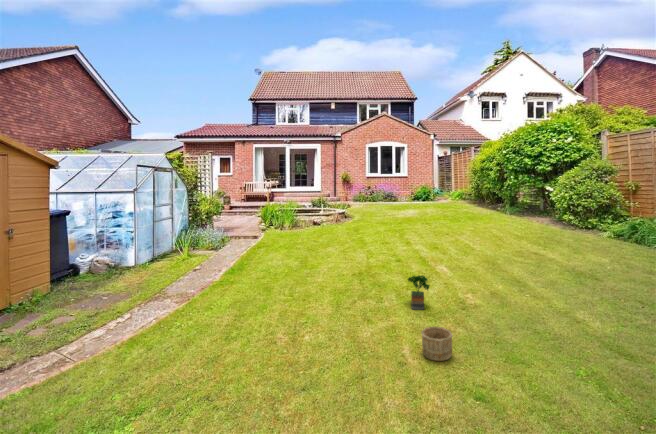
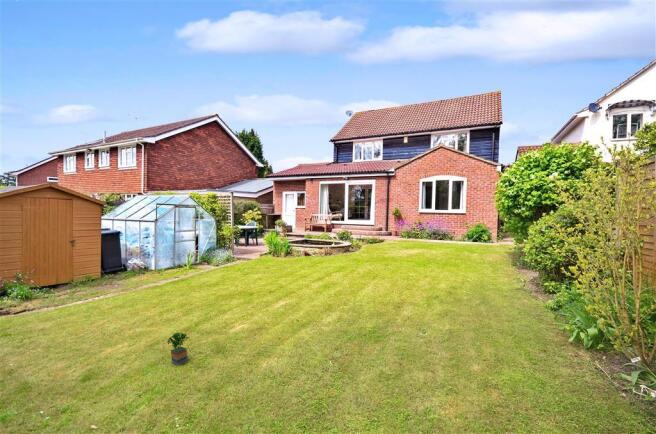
wooden bucket: present [421,327,453,361] -> none [76,382,107,414]

